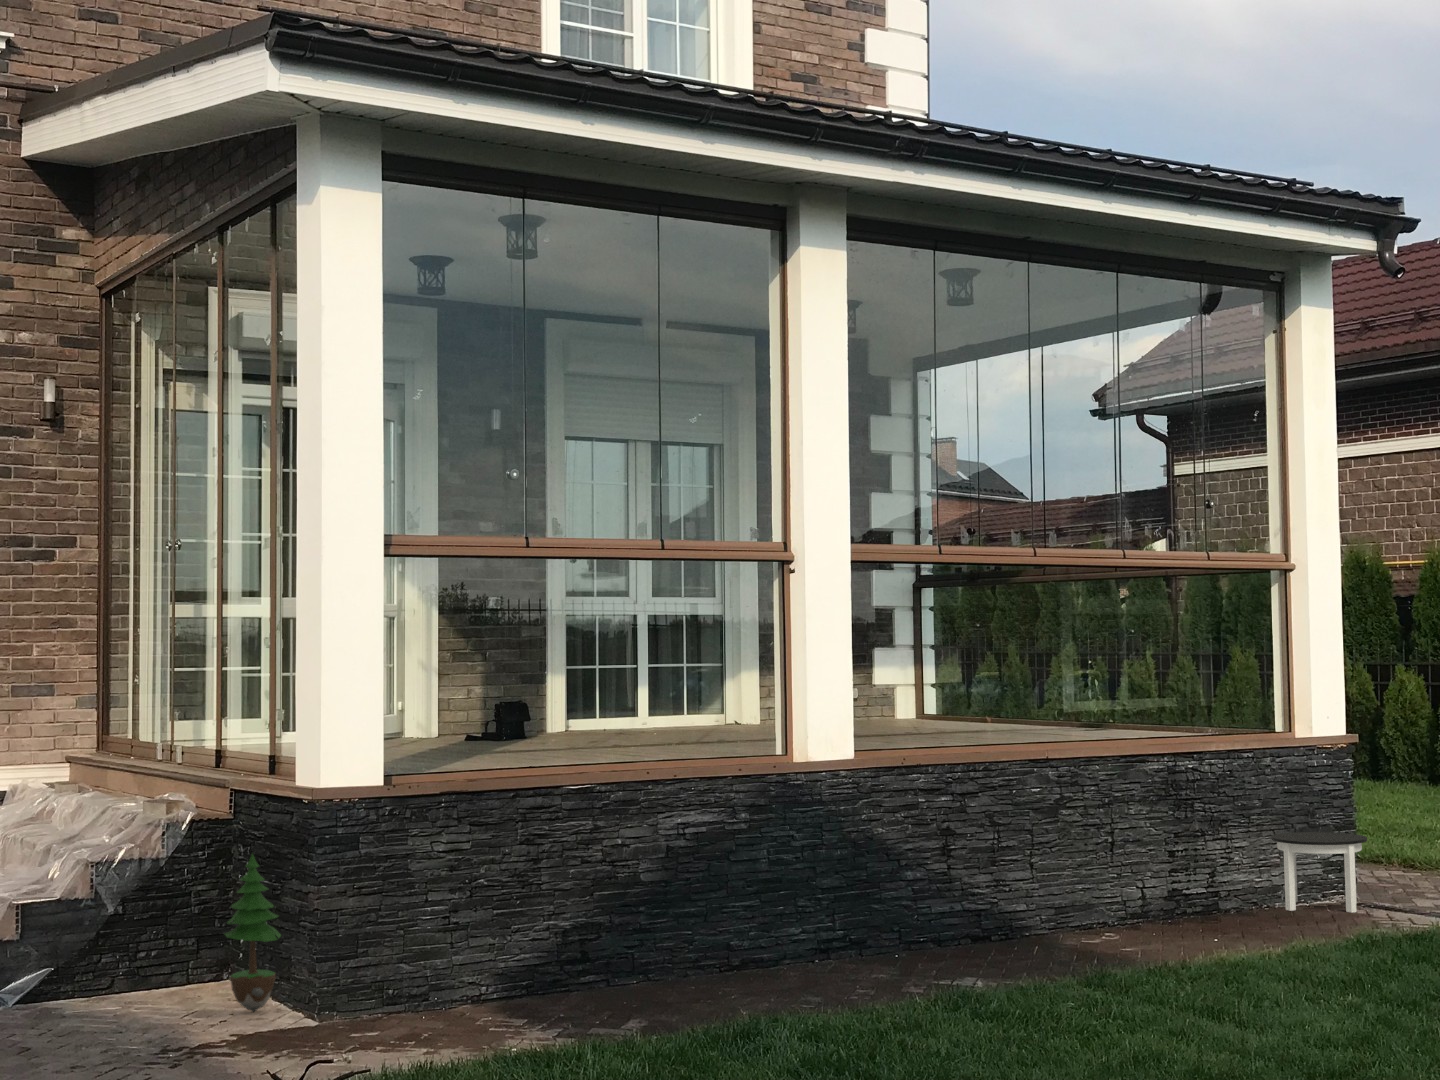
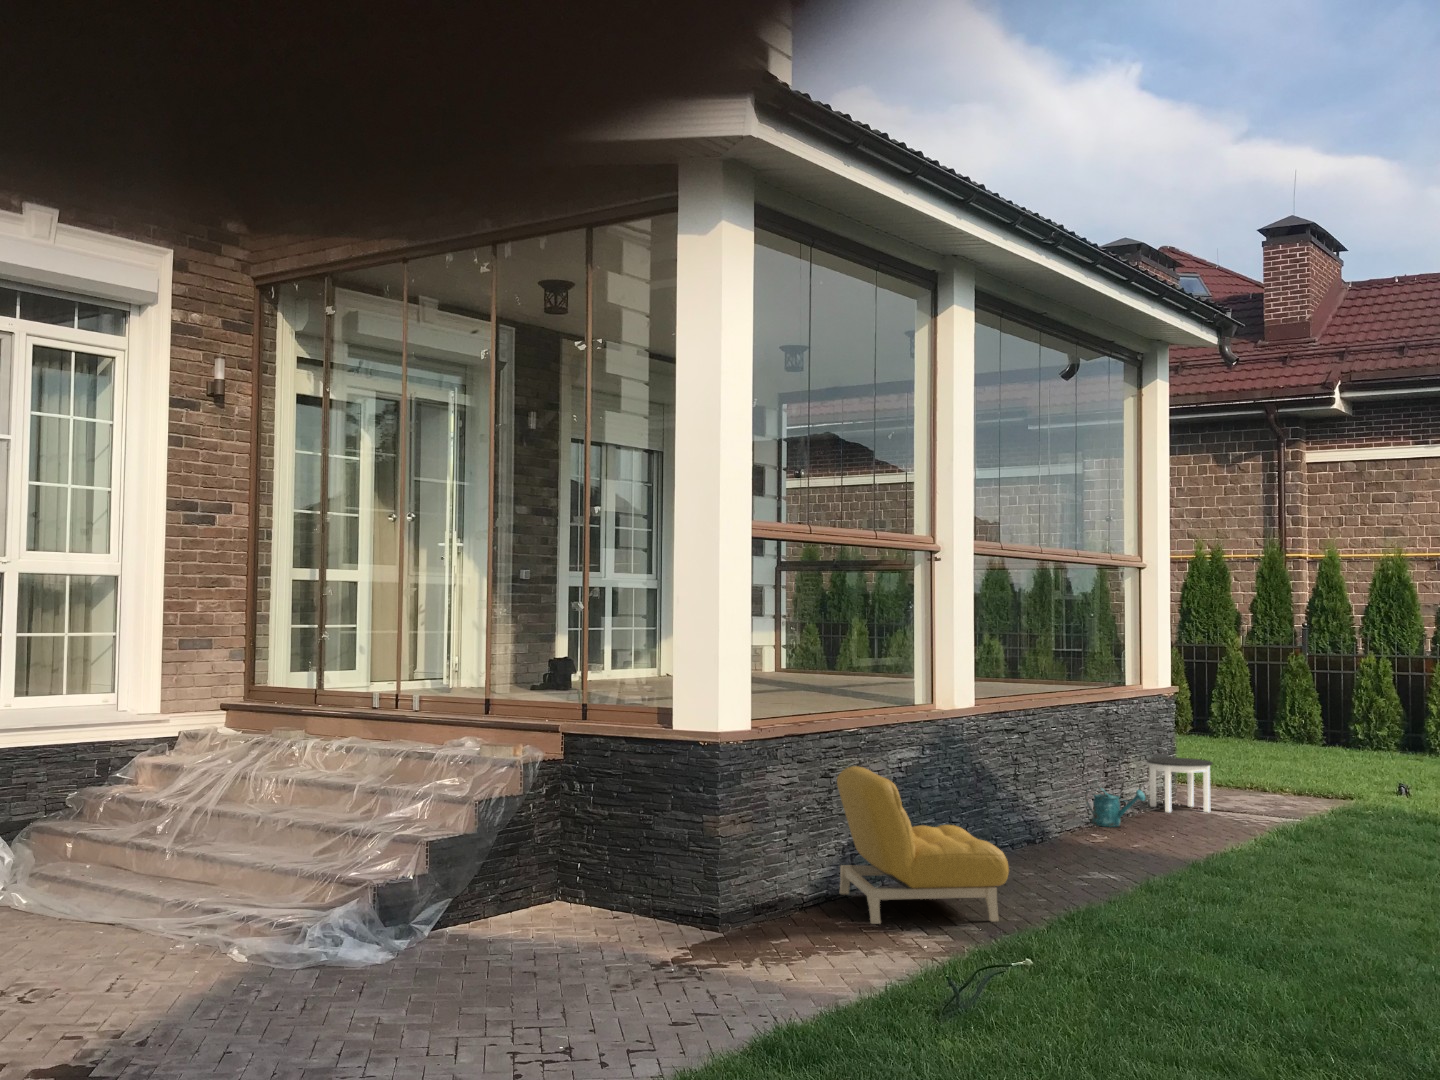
armchair: none [473,832,694,1030] -> present [837,766,1009,924]
potted tree: present [224,854,281,1012] -> none [639,789,688,927]
watering can: none [1120,869,1183,926] -> present [1085,788,1145,827]

